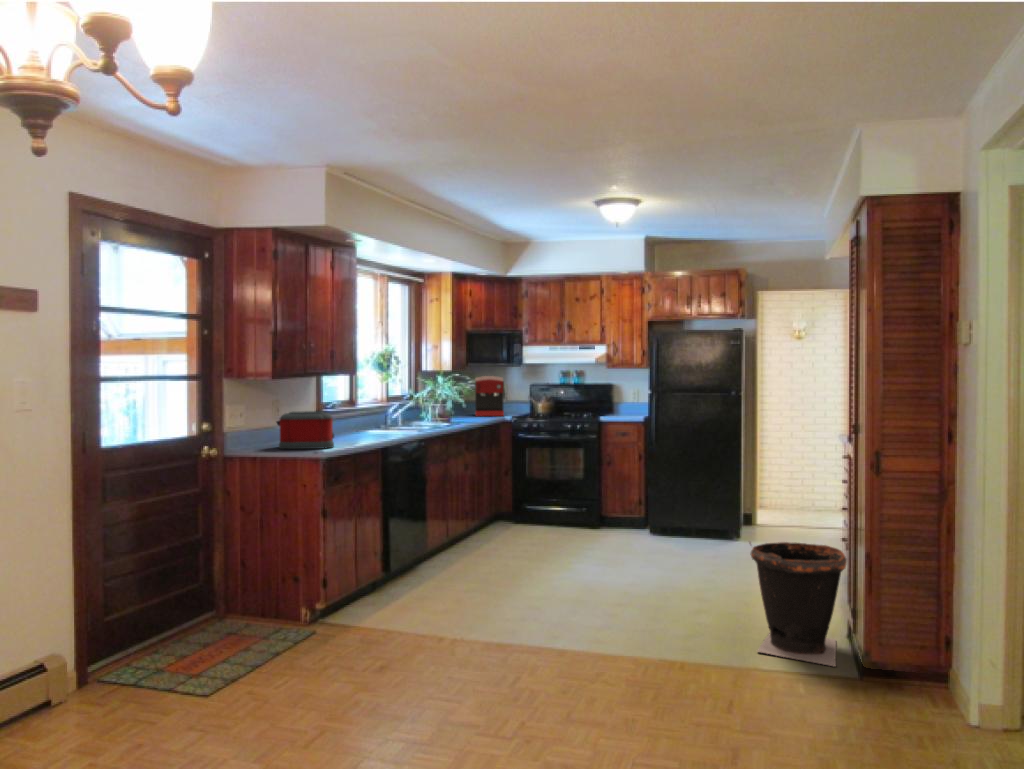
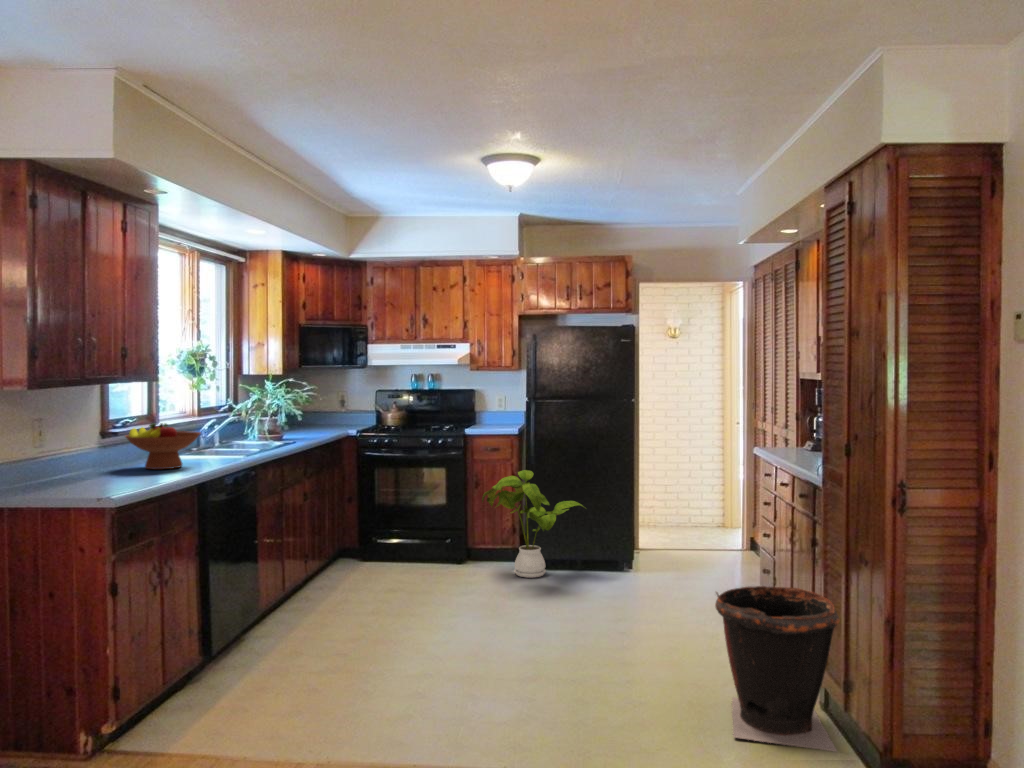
coffee maker: present [475,376,504,416] -> none [310,380,348,430]
fruit bowl: none [332,405,384,438] -> present [125,423,200,469]
toaster: present [276,411,334,449] -> none [33,435,129,493]
house plant: none [608,452,698,544] -> present [482,470,582,578]

